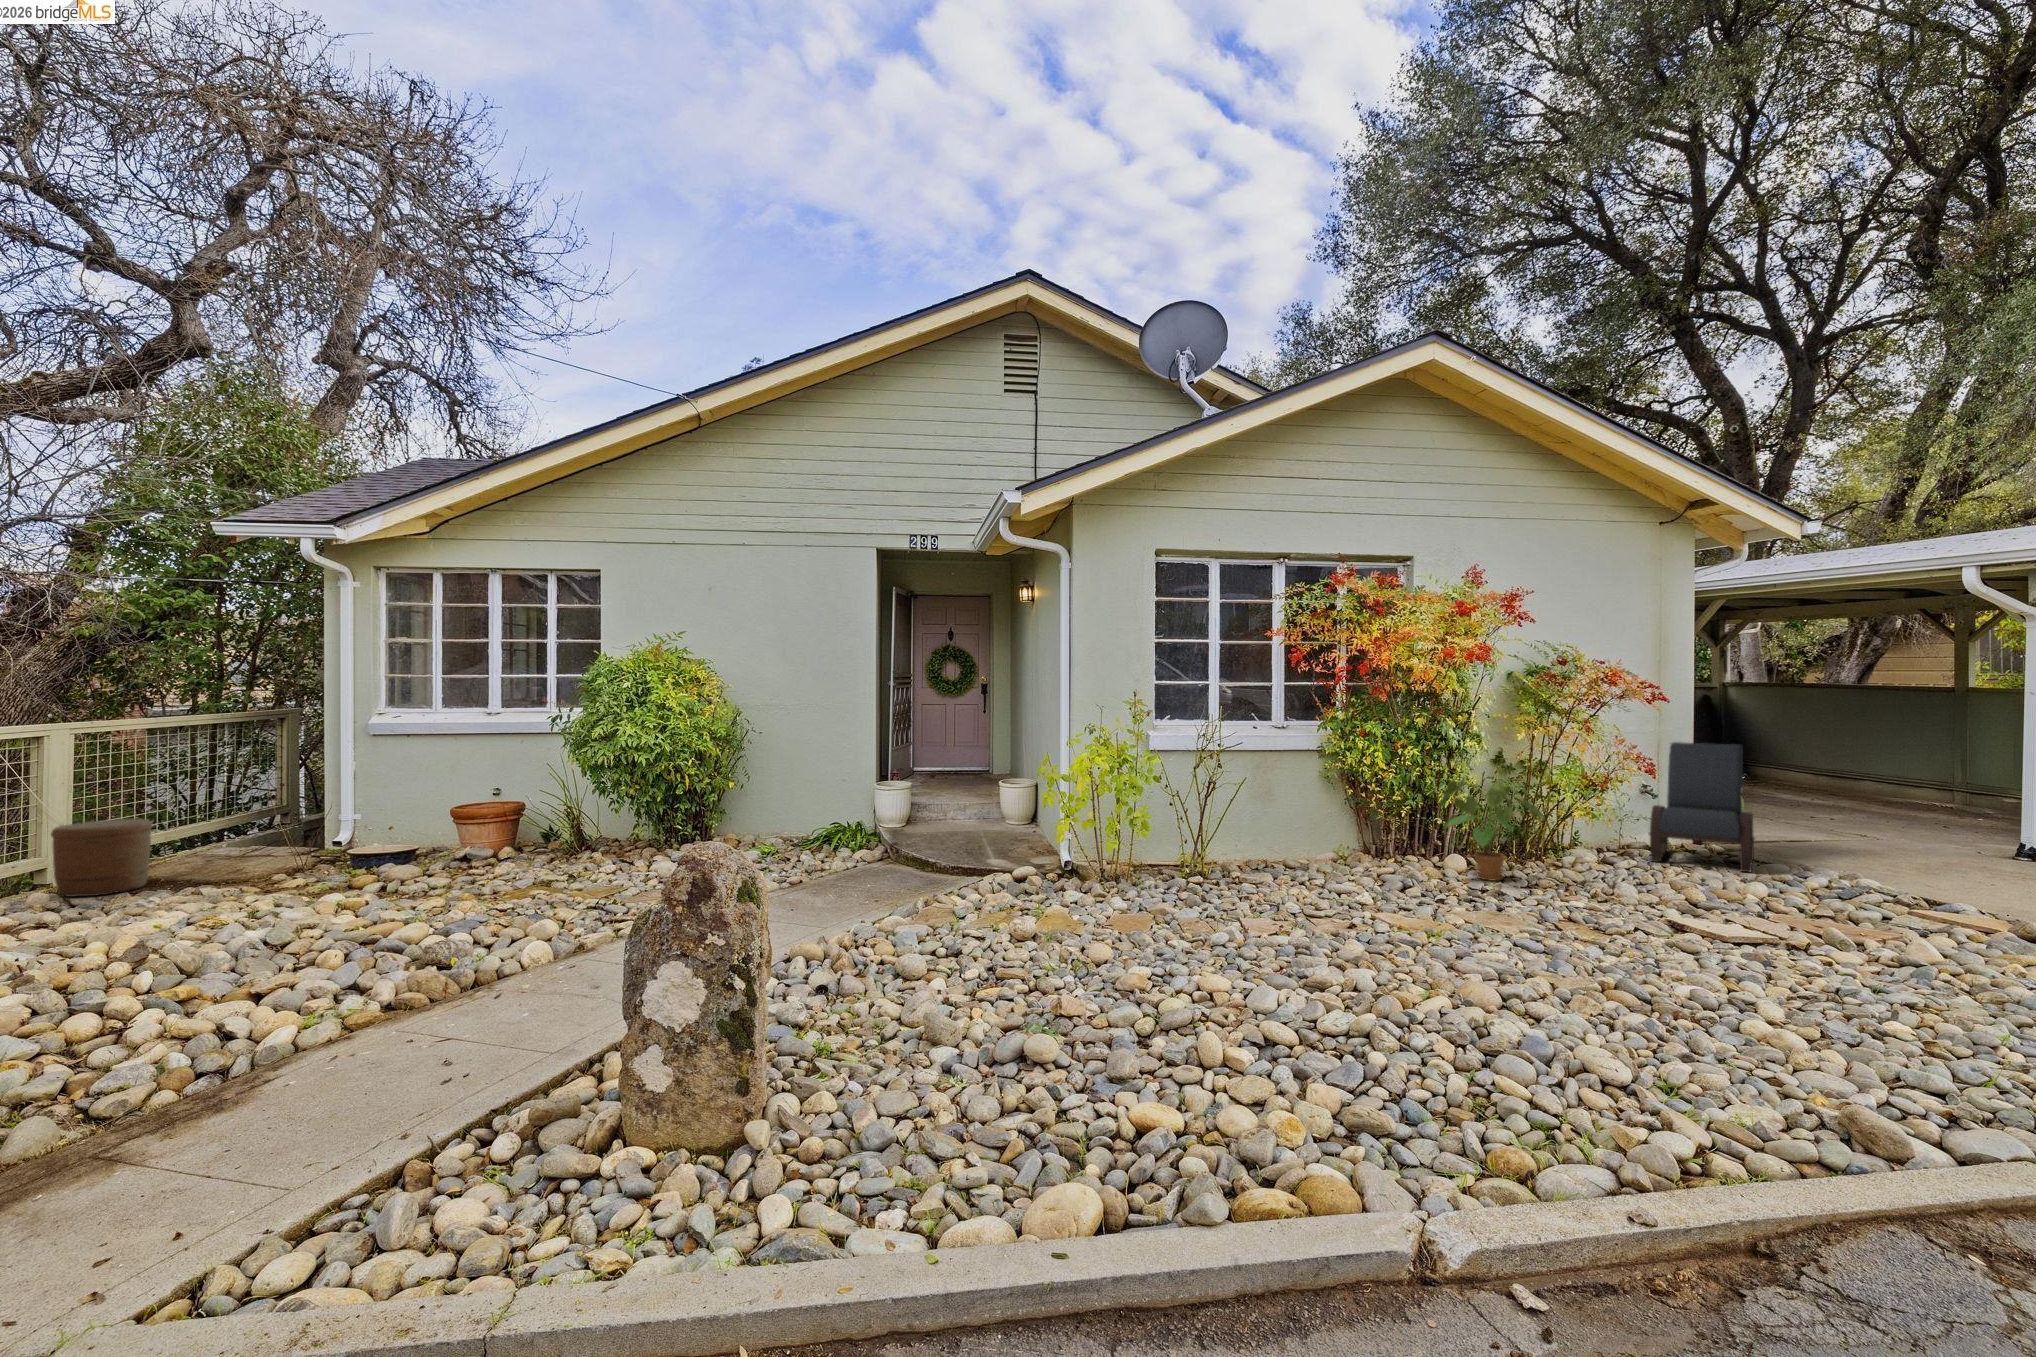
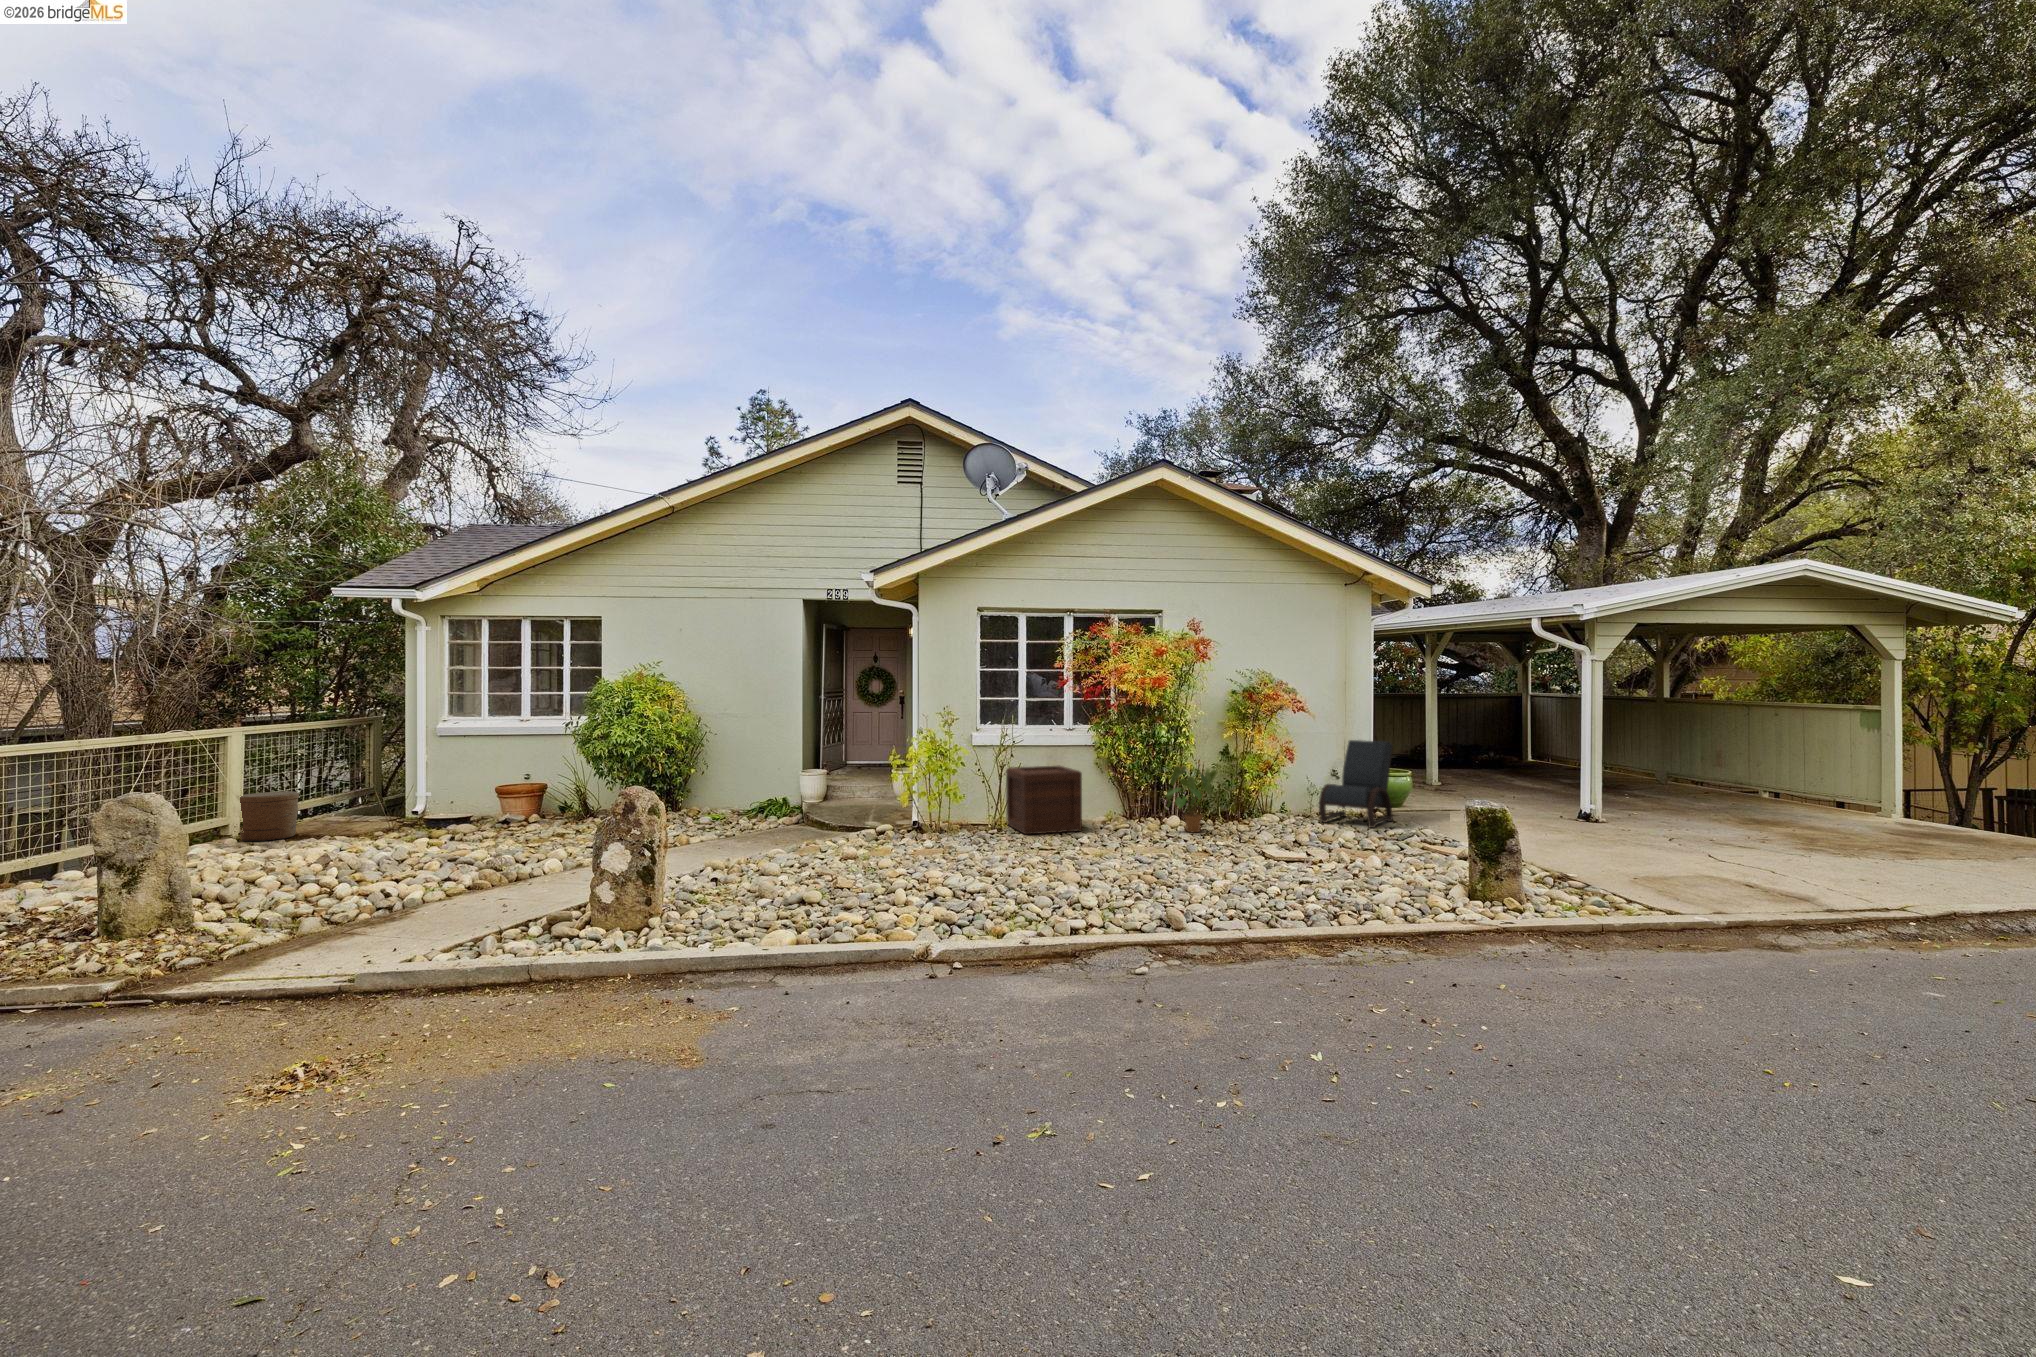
wooden crate: none [1198,779,1324,885] -> present [1006,766,1082,835]

